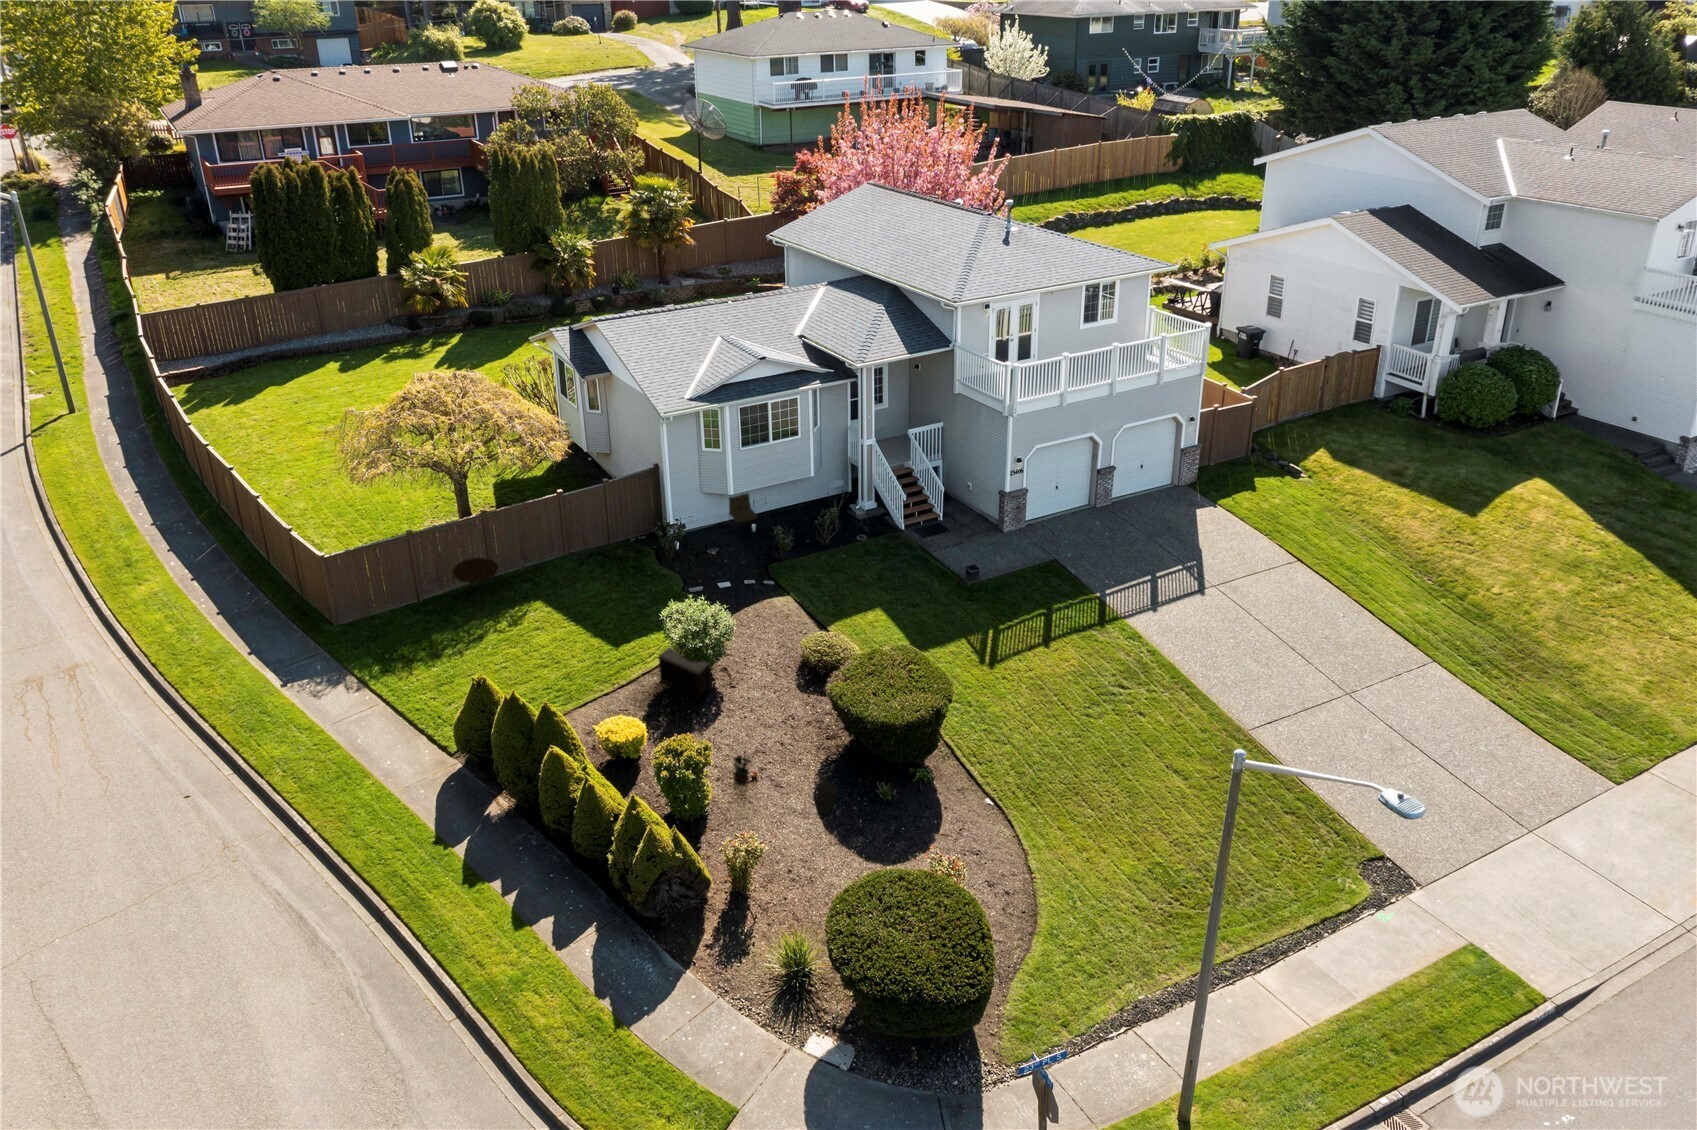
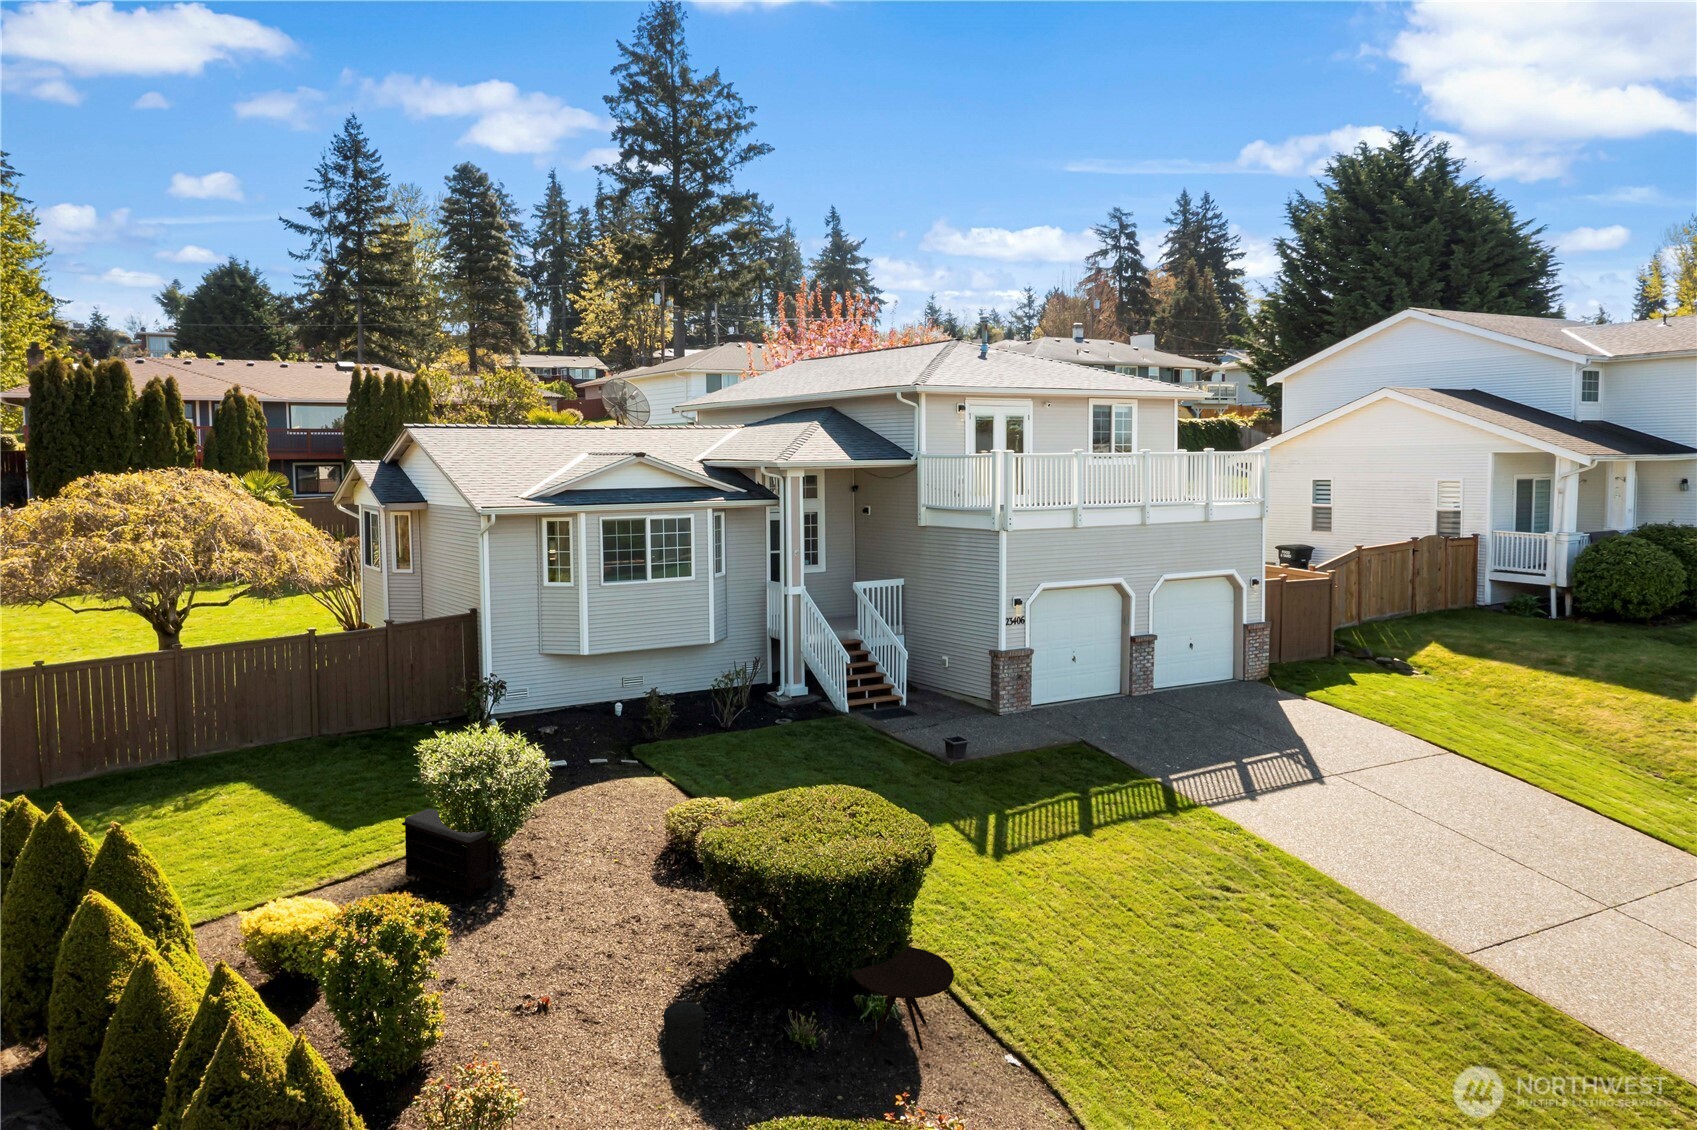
chair: present [729,493,757,531] -> none [579,643,623,716]
round table: present [452,558,498,597] -> present [852,947,954,1051]
potted tree: present [734,757,751,785] -> none [500,958,539,1023]

